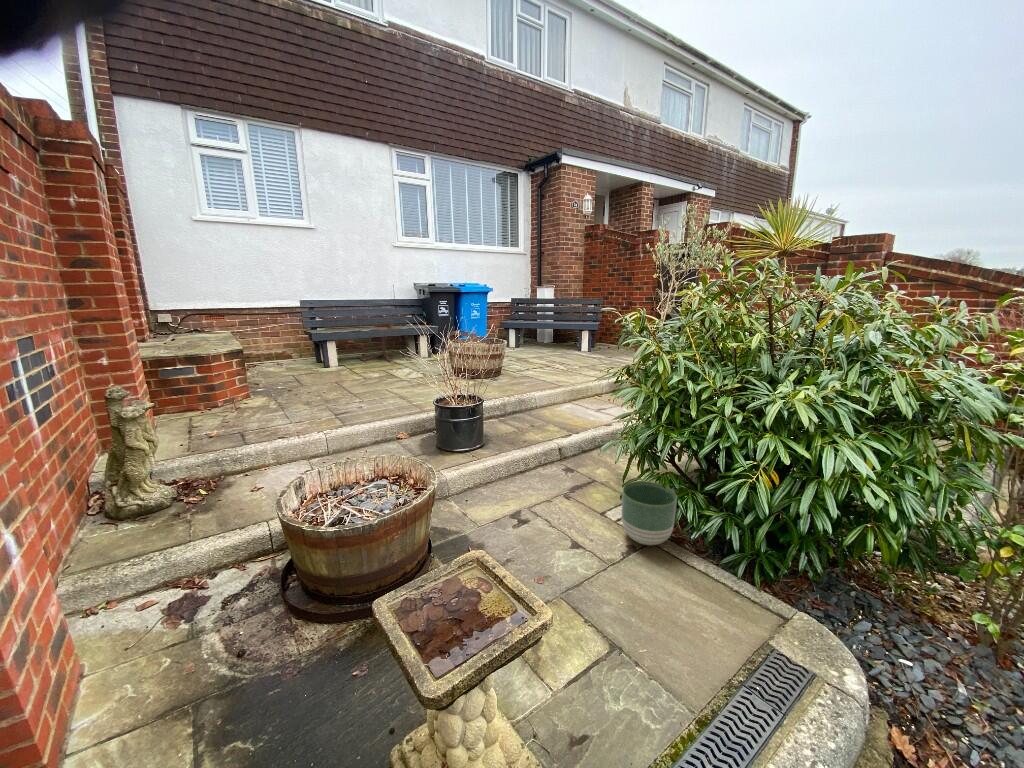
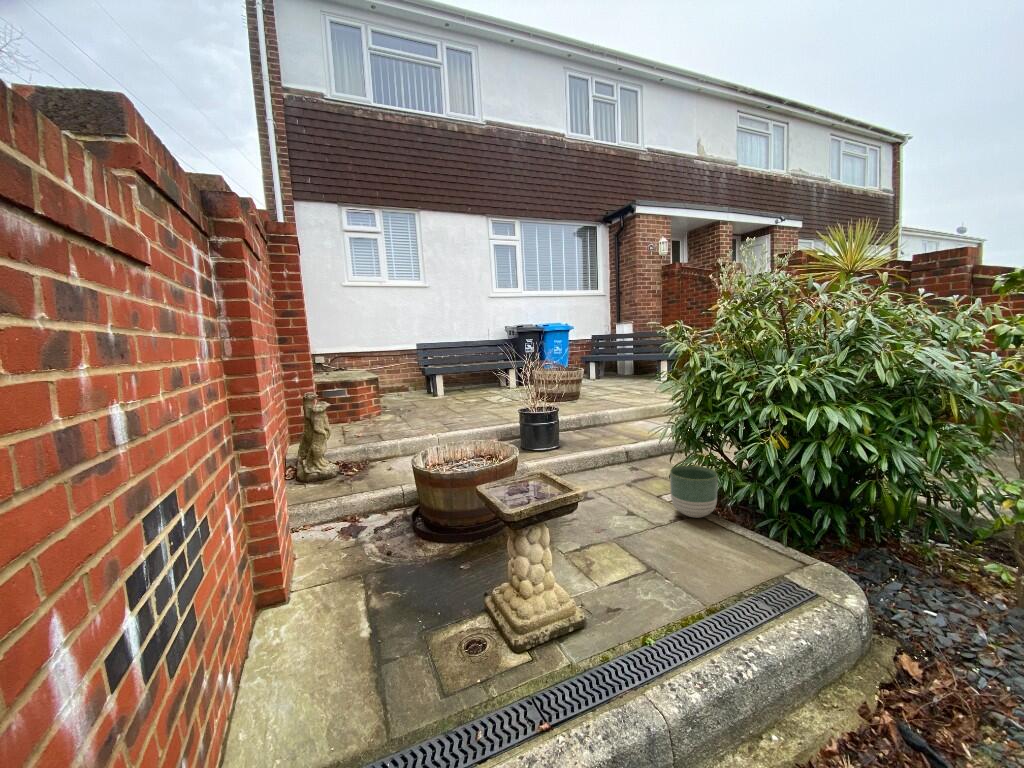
side table: present [364,322,404,362] -> none [463,358,498,391]

